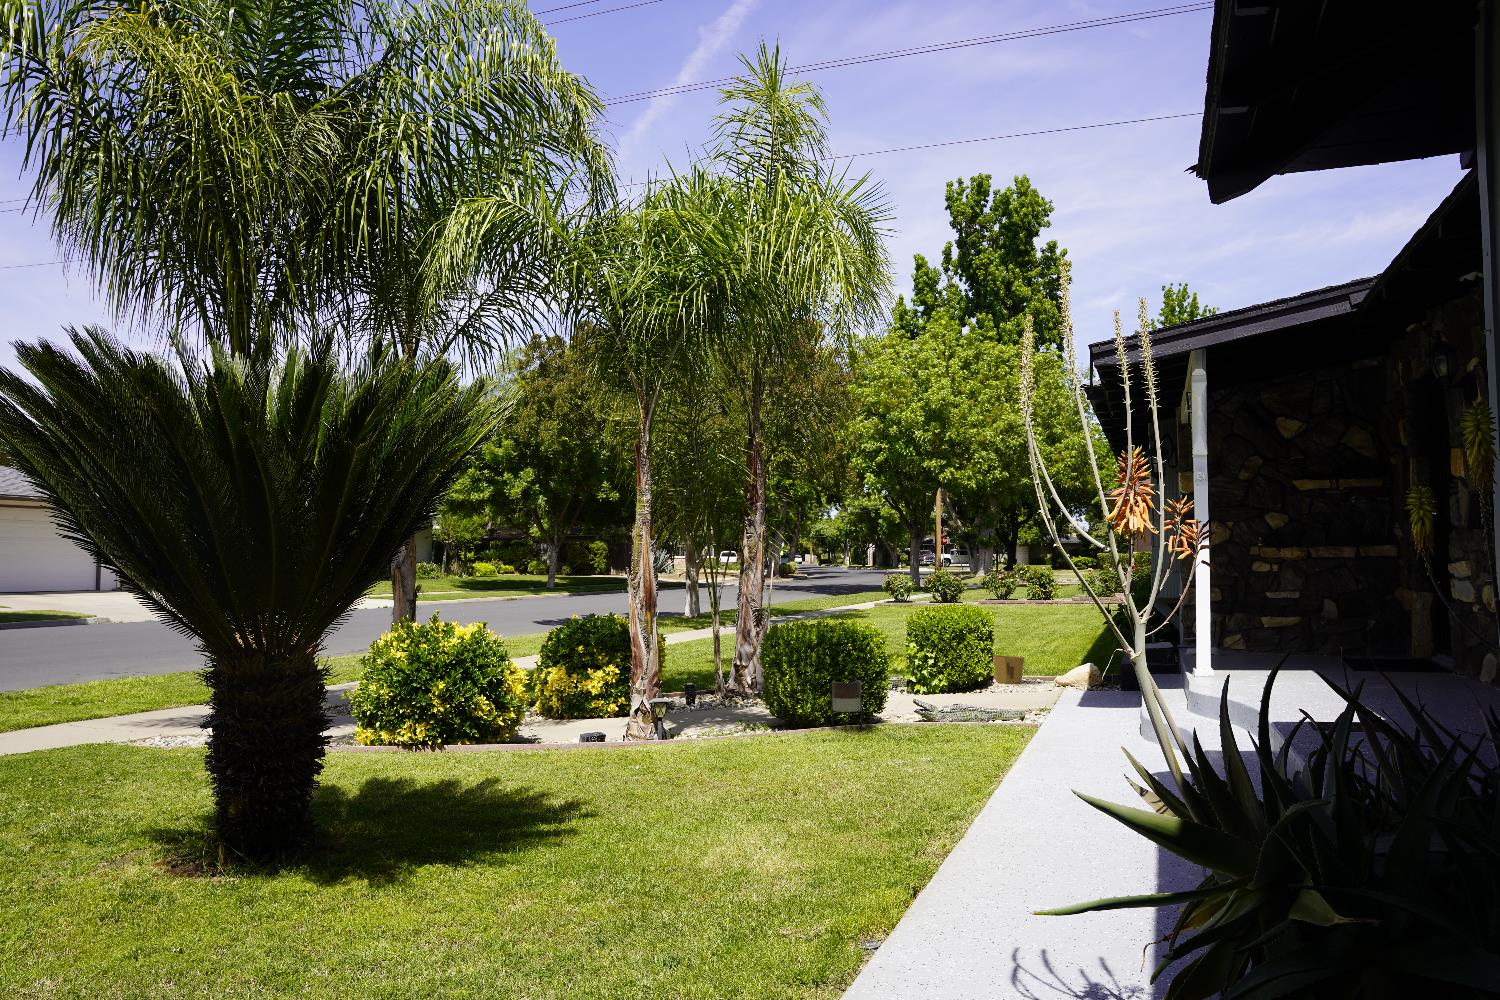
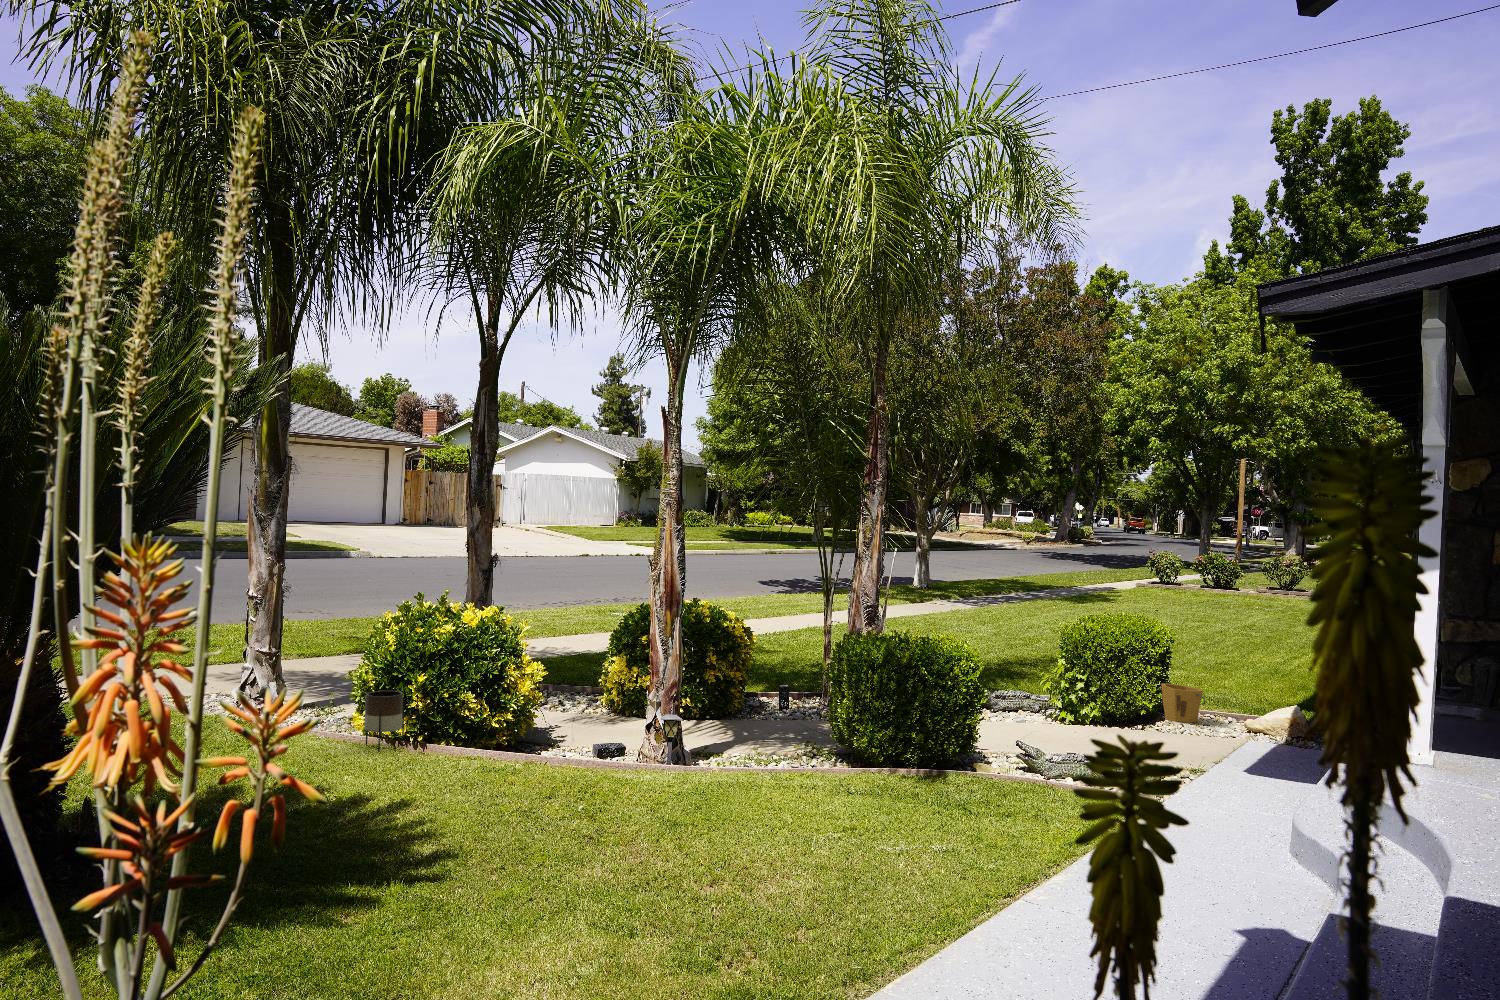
planter: present [831,680,862,727] -> present [364,691,404,752]

